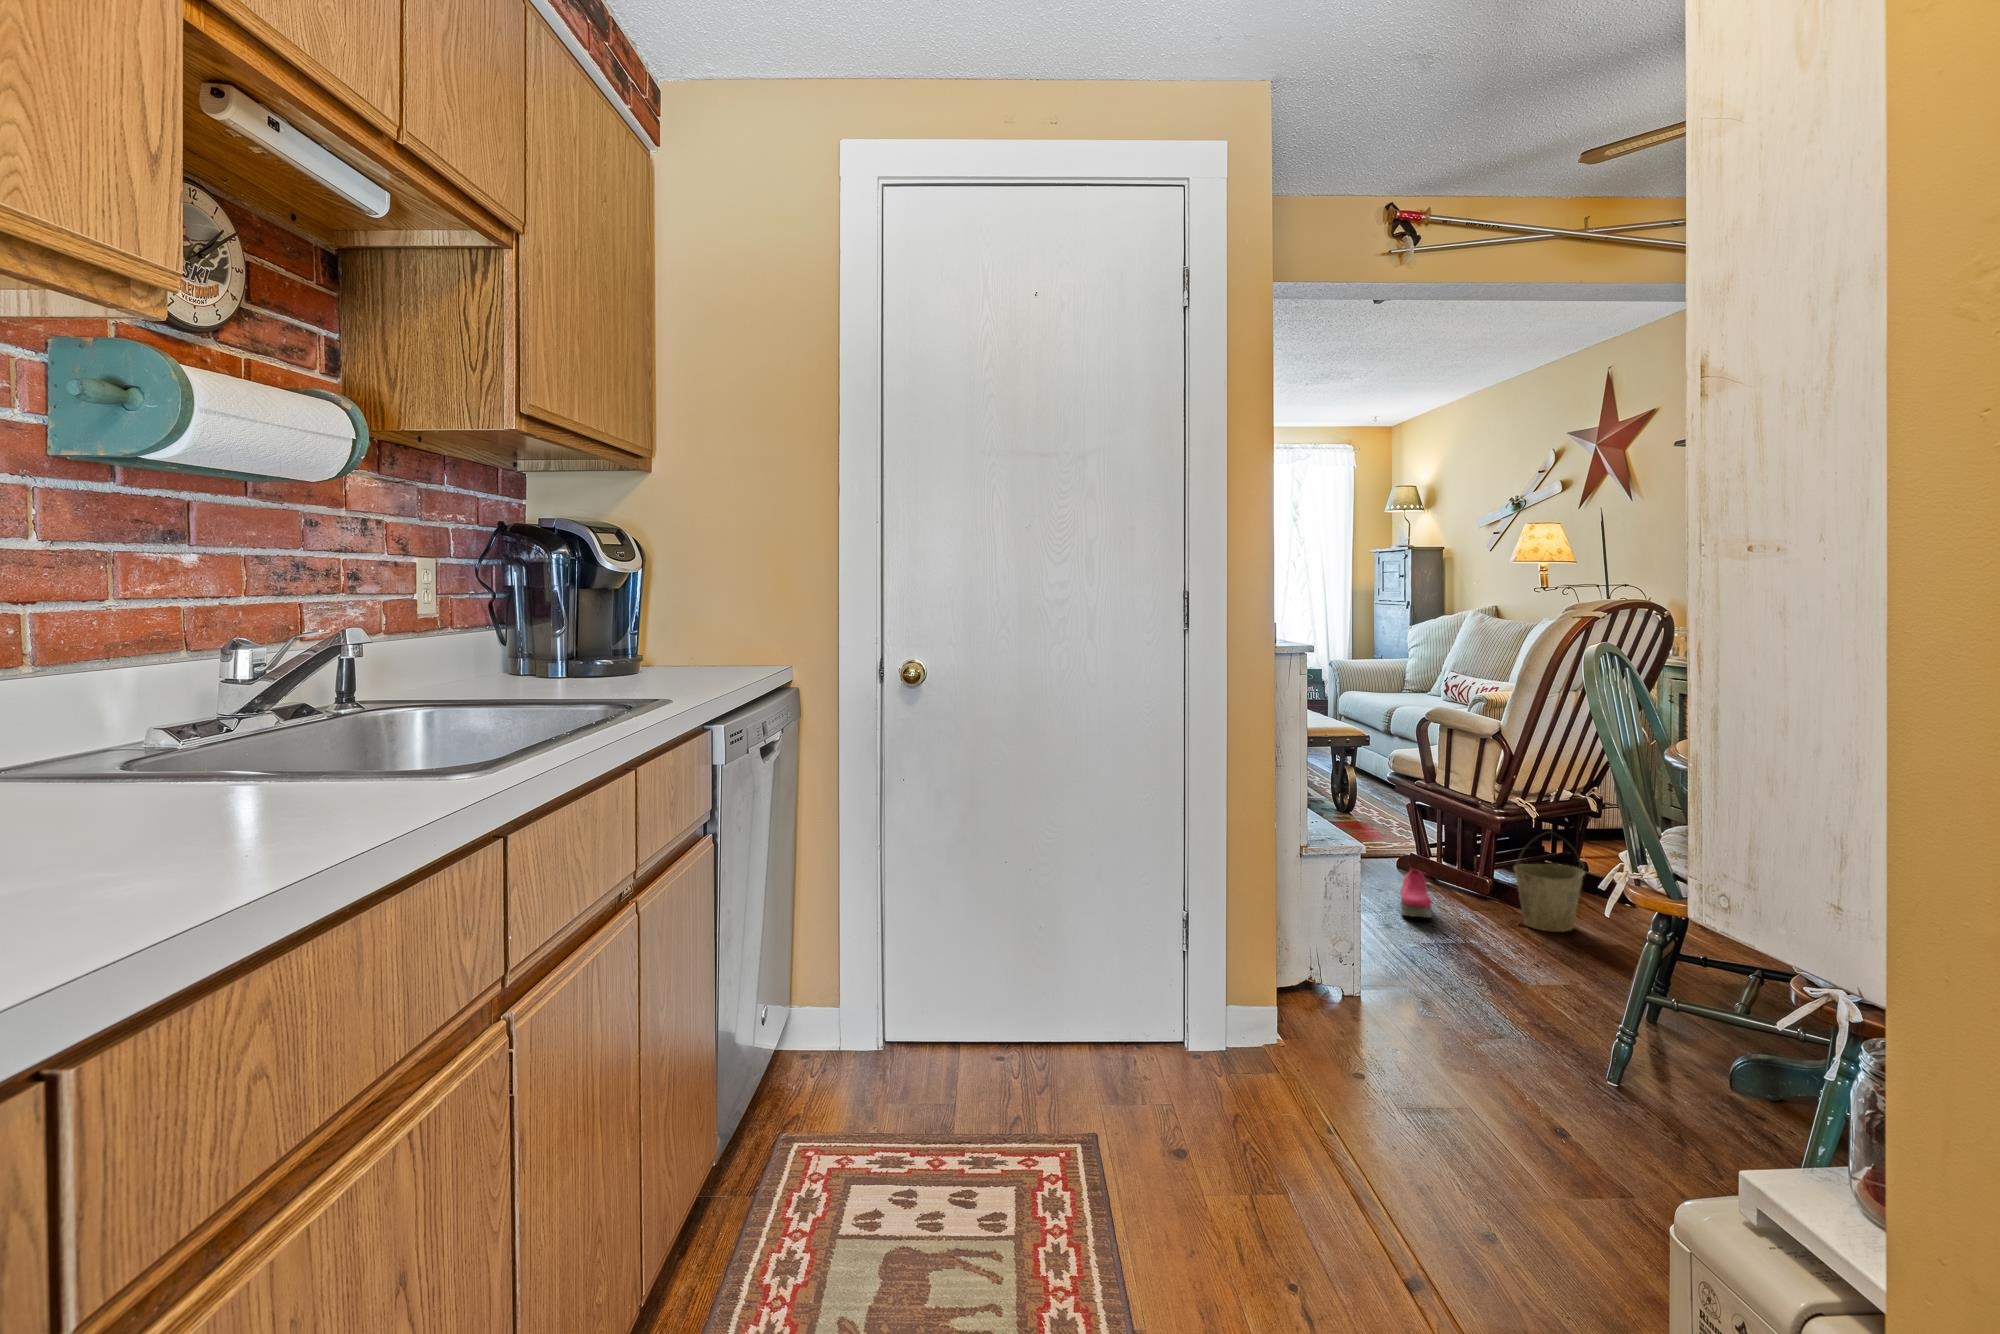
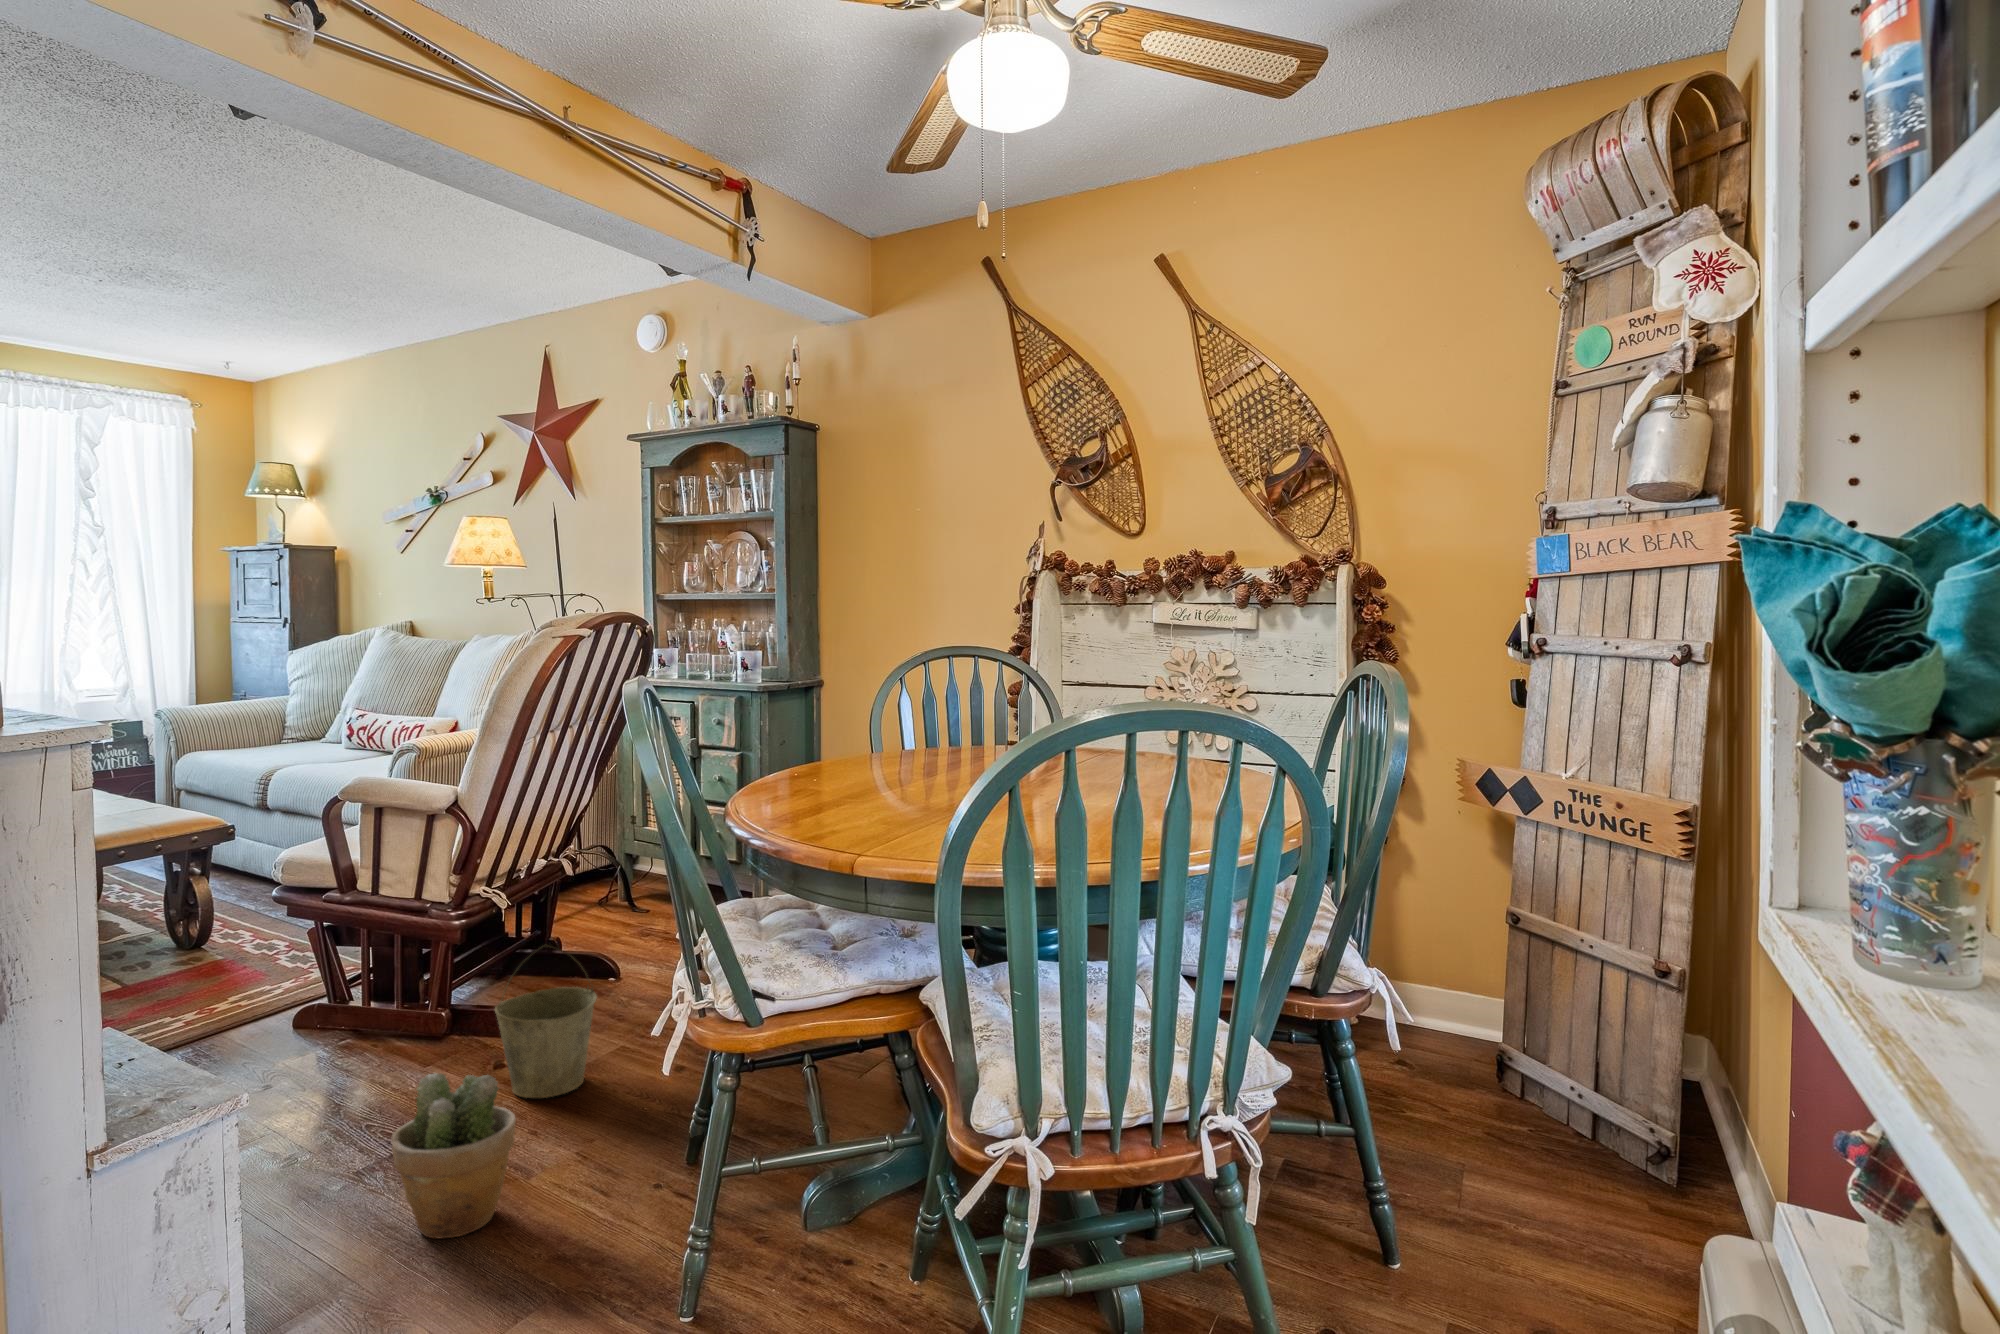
shoe: present [1400,869,1432,918] -> none [304,1047,365,1142]
potted plant: none [1441,879,1512,974] -> present [391,1073,516,1238]

